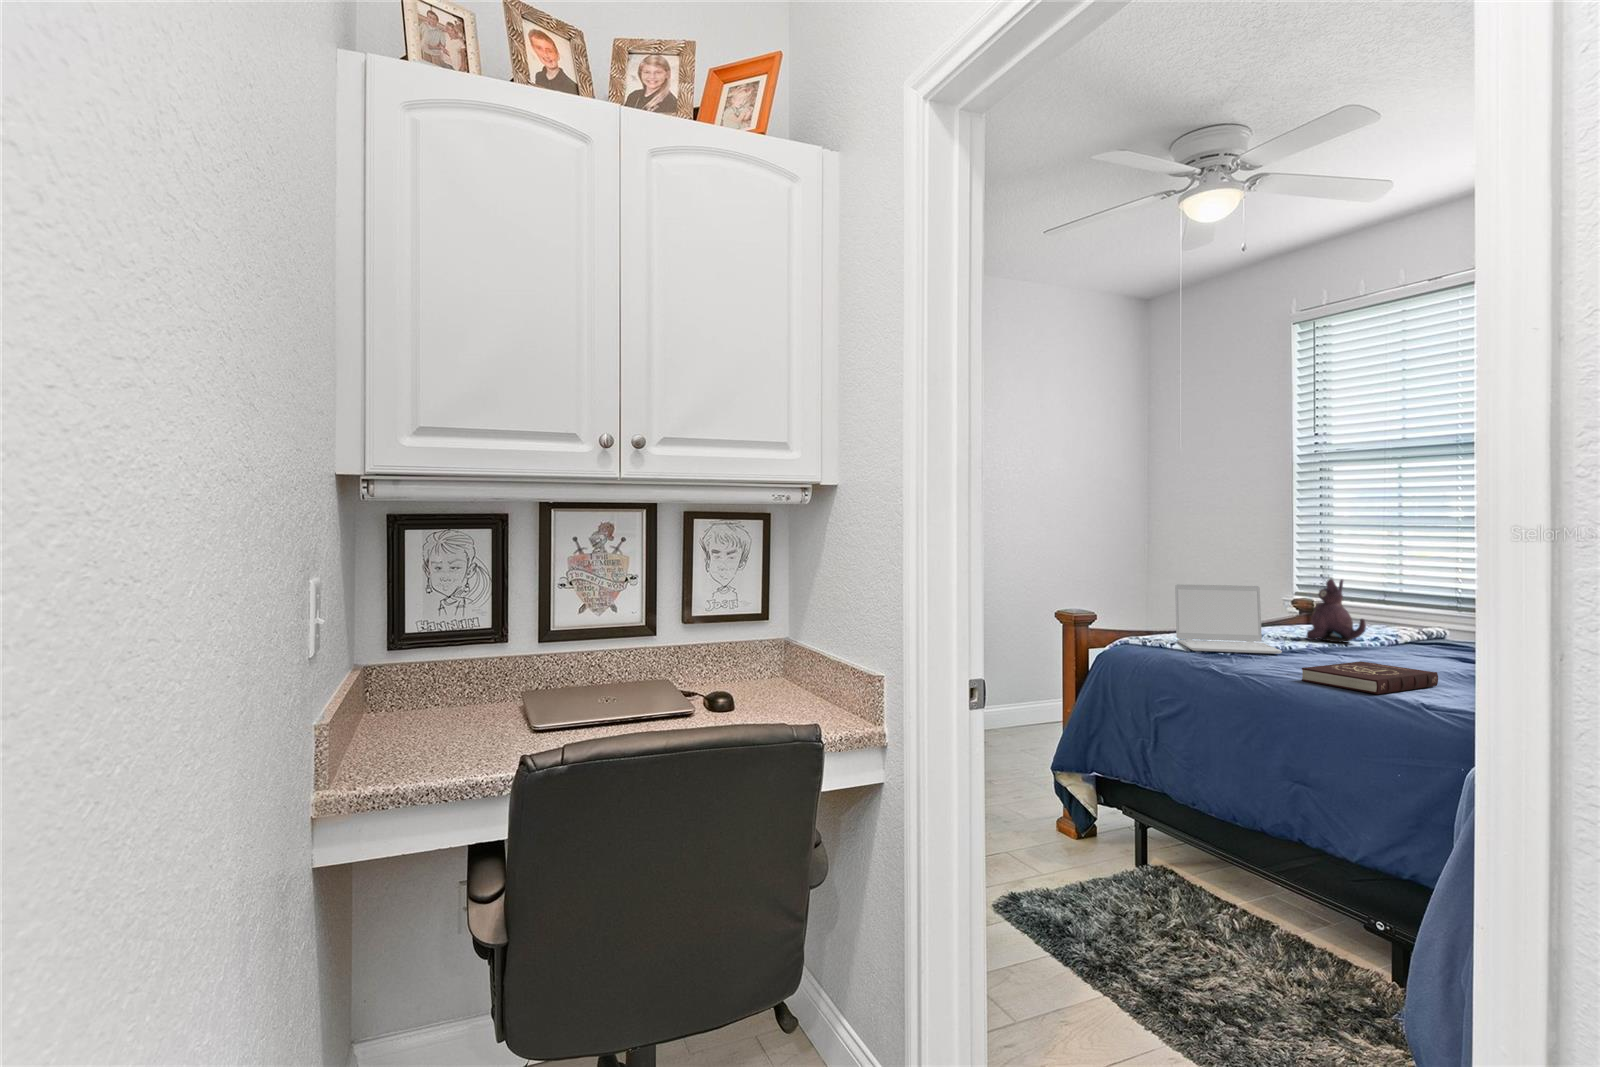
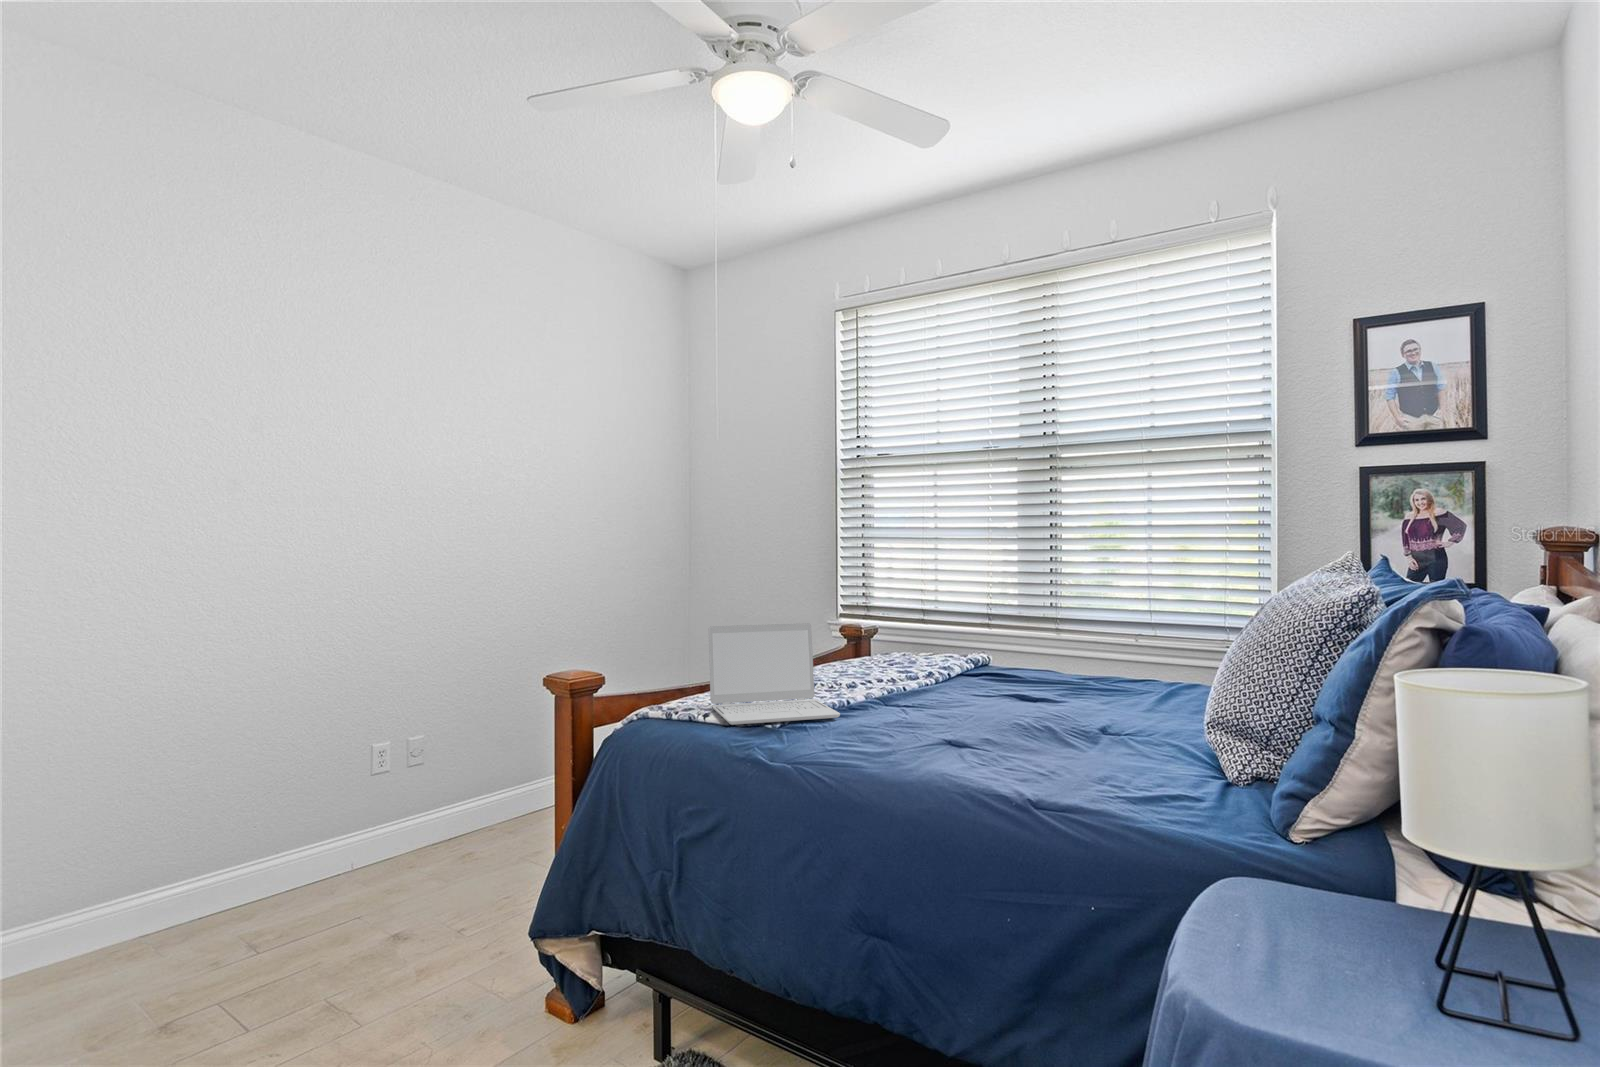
plush toy: present [1306,579,1366,642] -> none [861,607,923,687]
book: present [1302,661,1438,694] -> none [872,725,1021,786]

